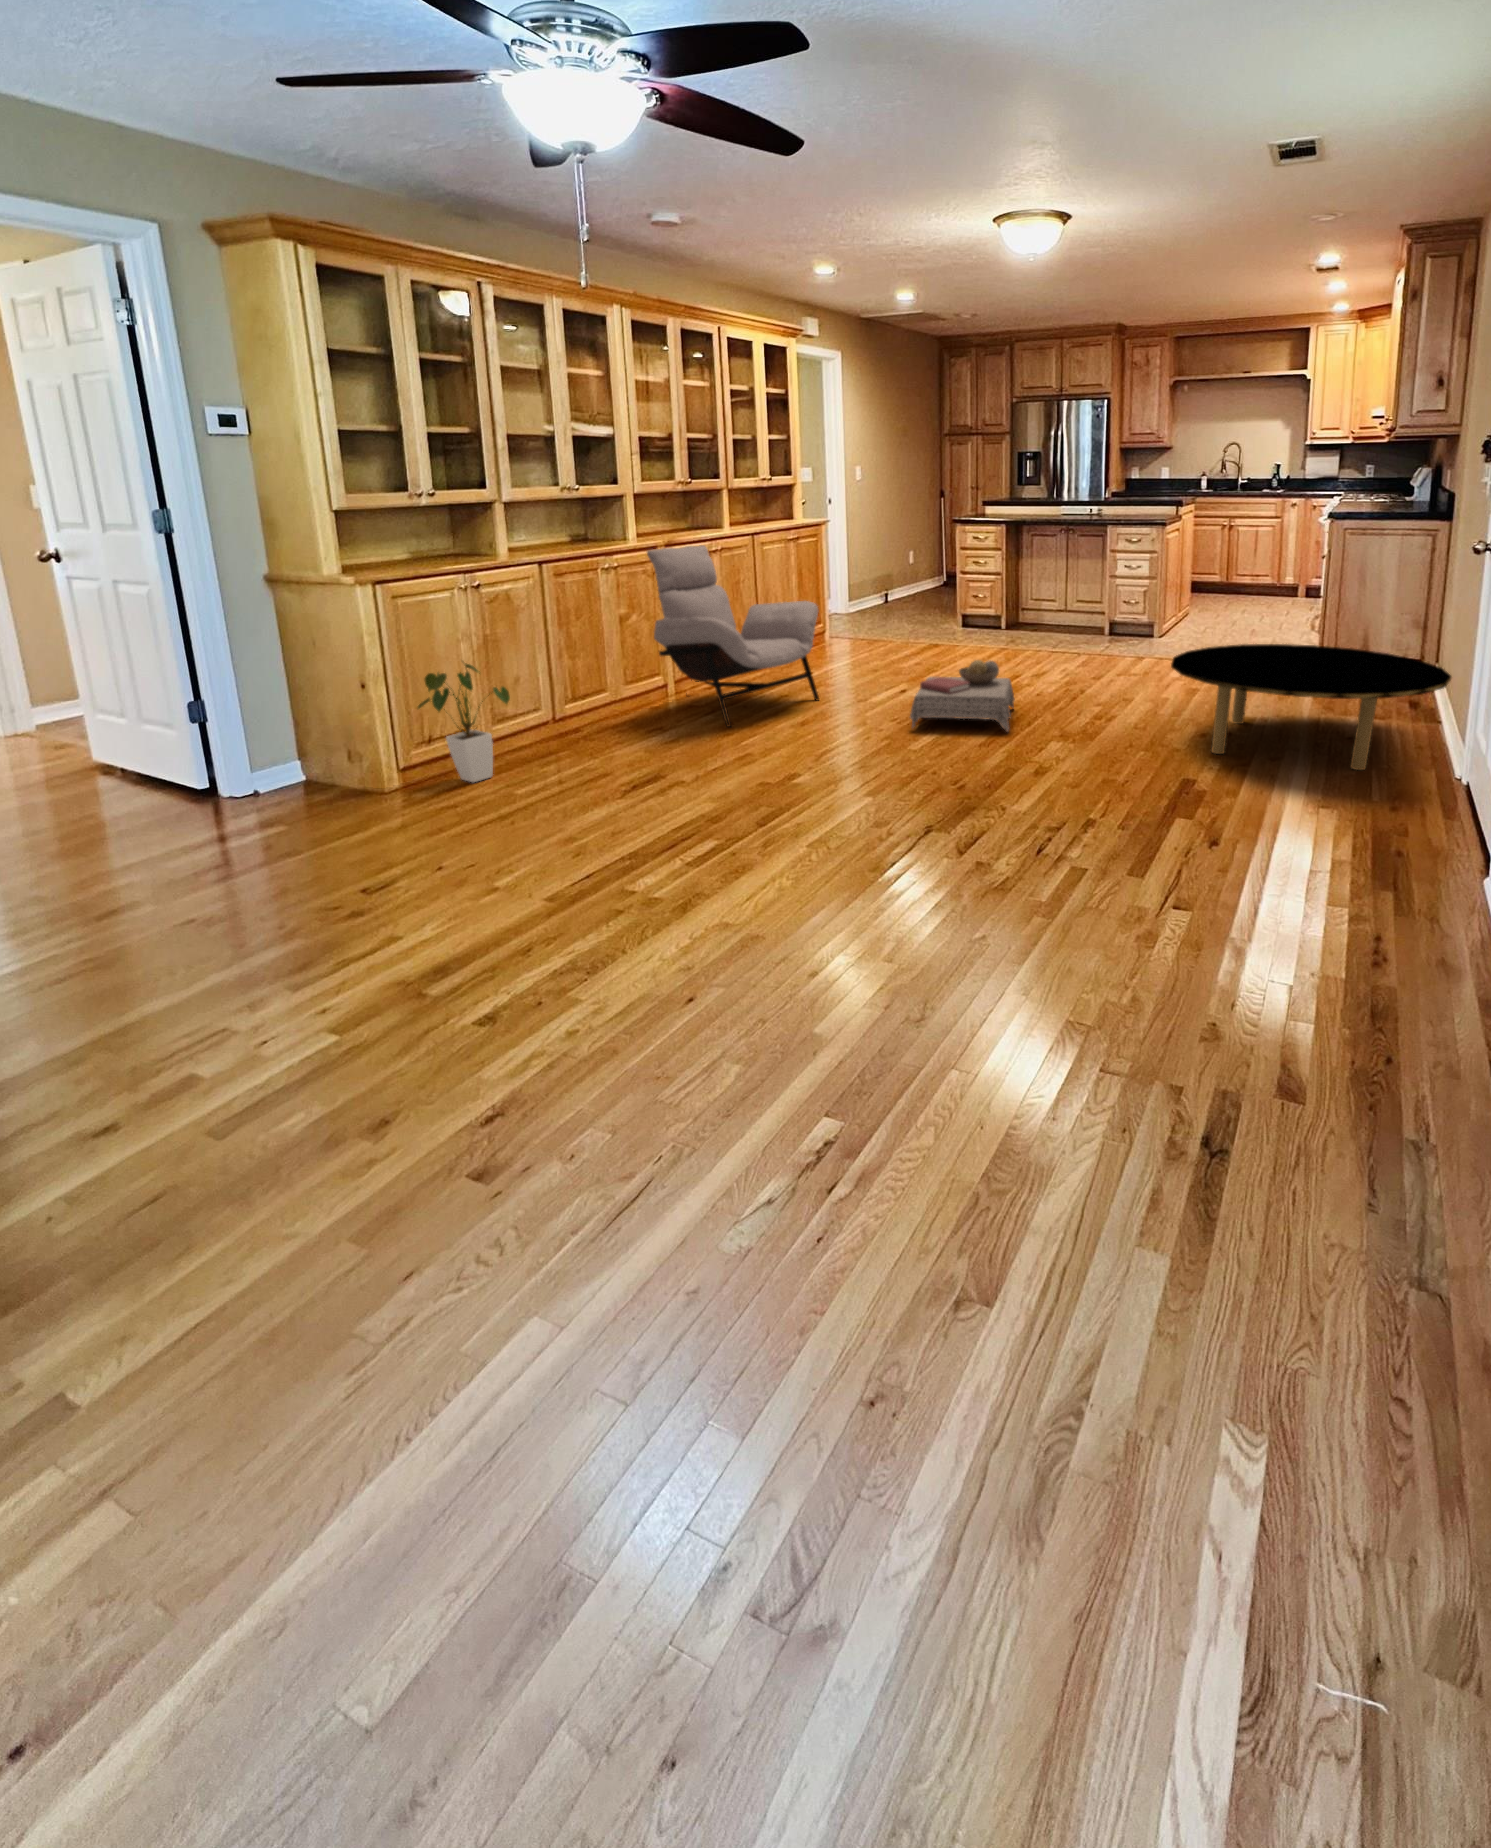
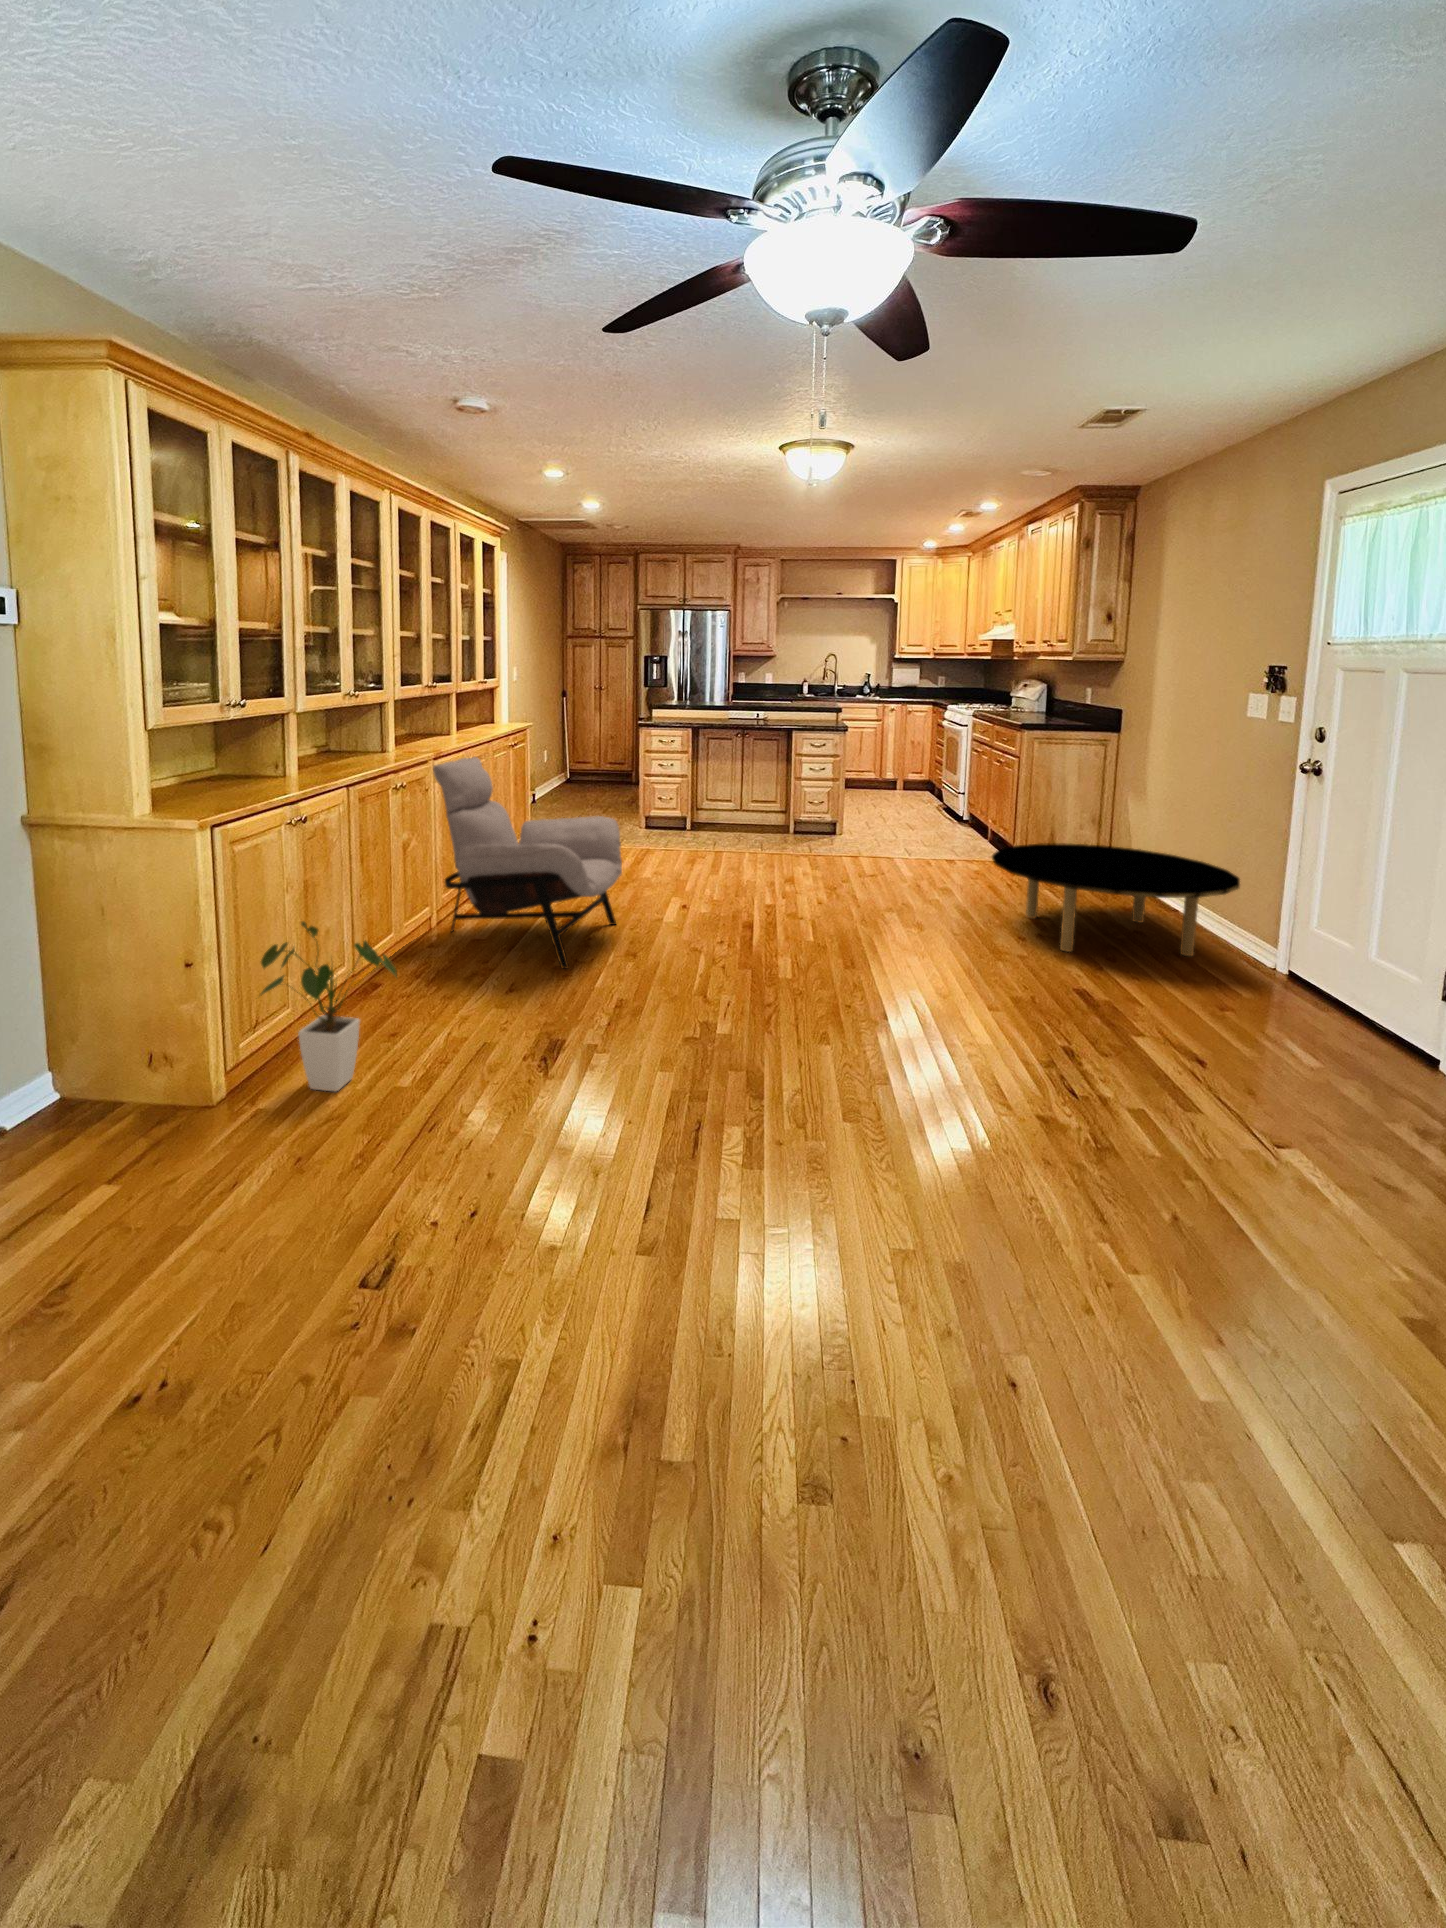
ottoman: present [910,660,1014,731] -> none [739,873,865,953]

